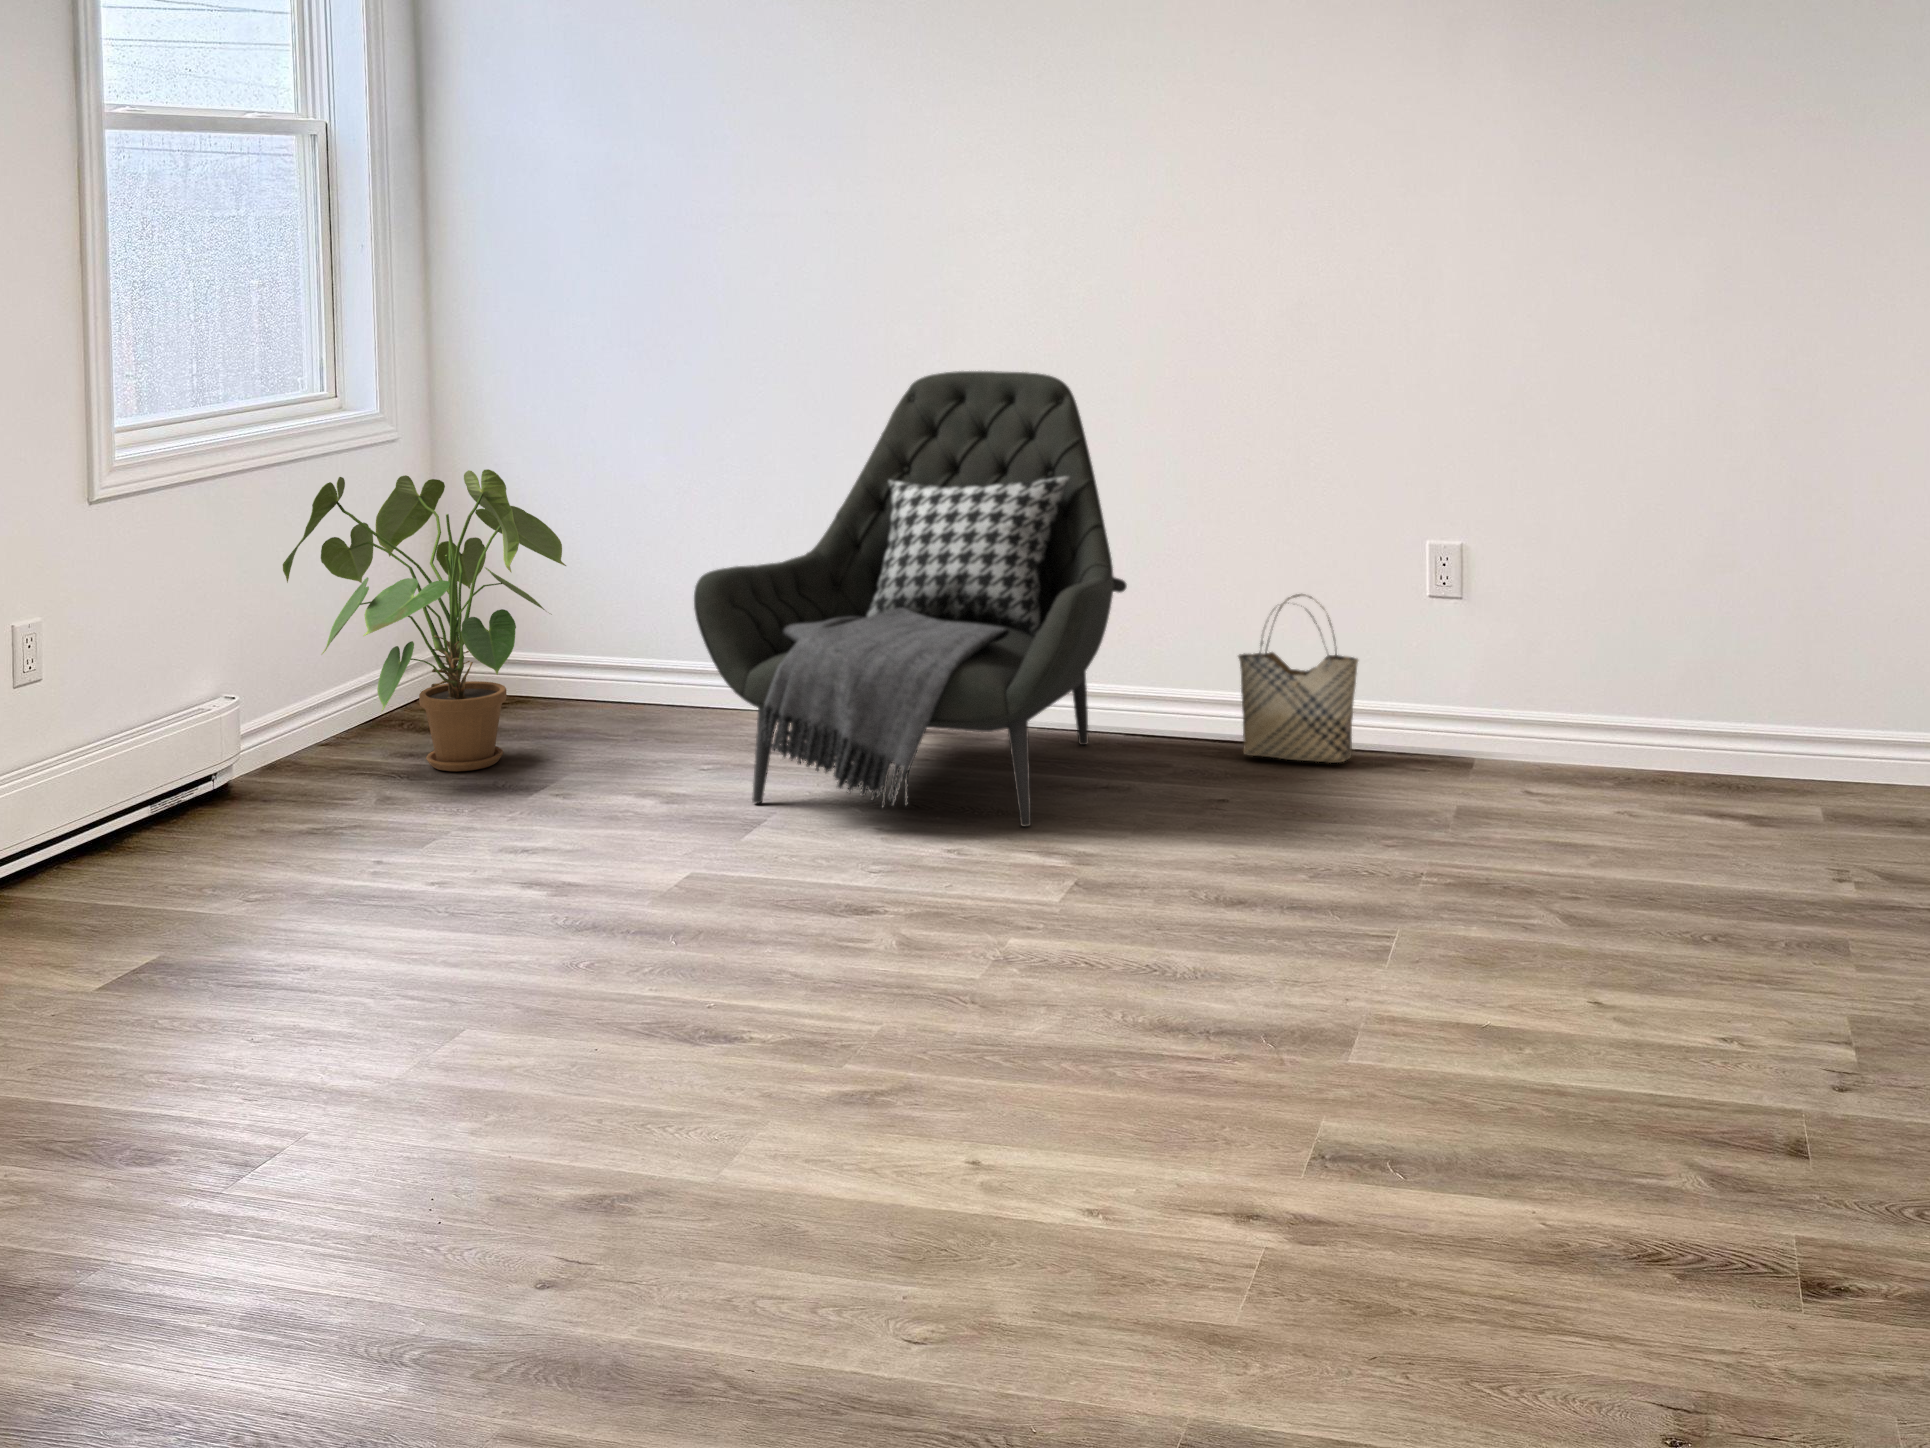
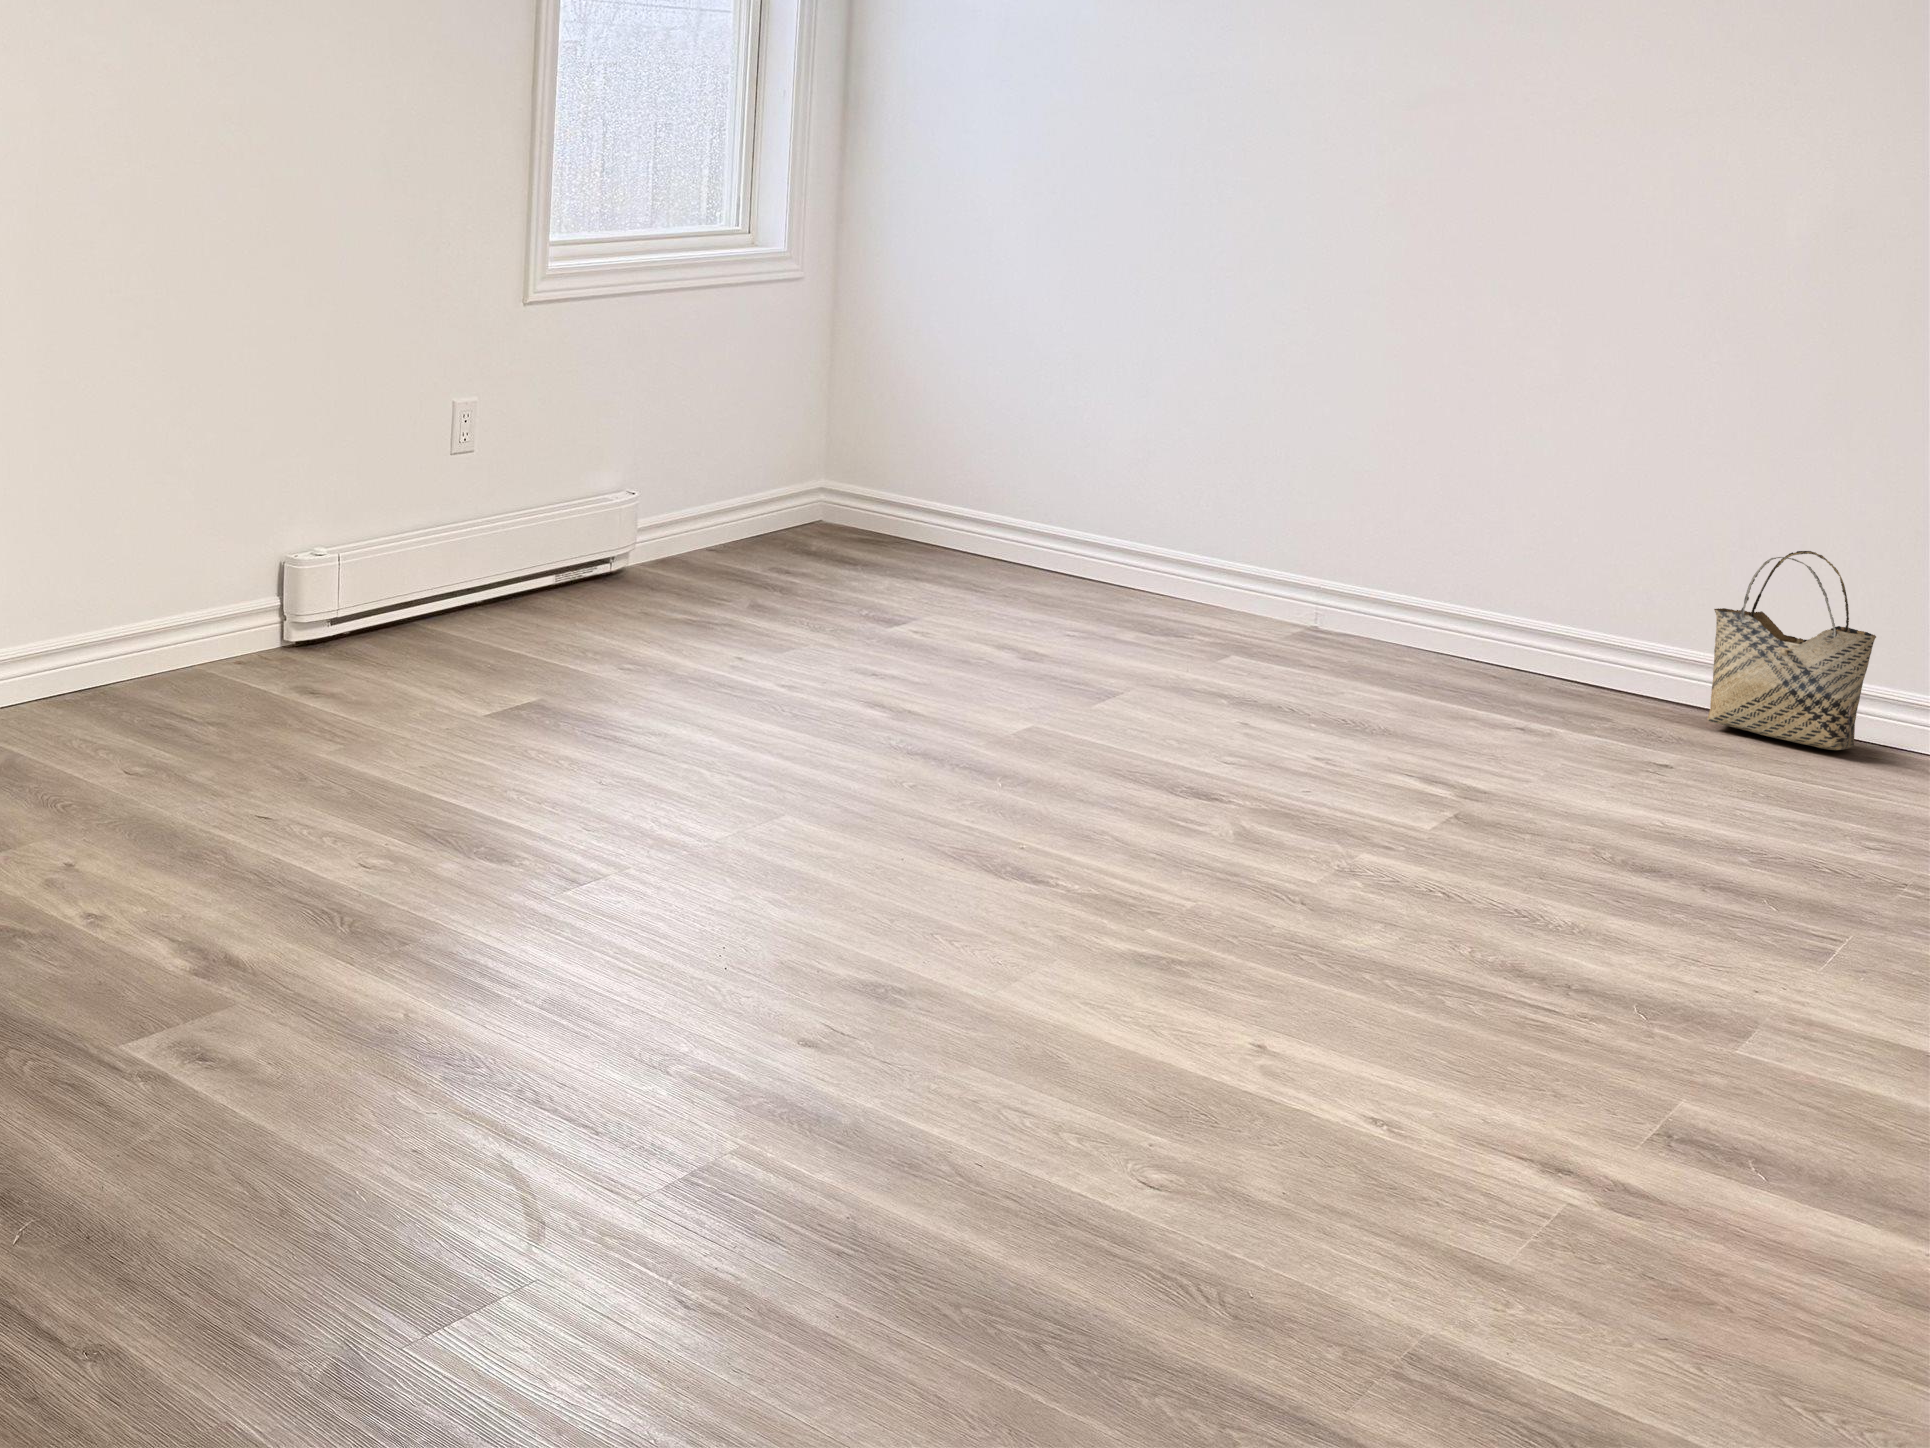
armchair: present [694,371,1127,827] -> none [1078,258,1579,747]
house plant: present [283,469,566,771] -> none [692,302,965,597]

